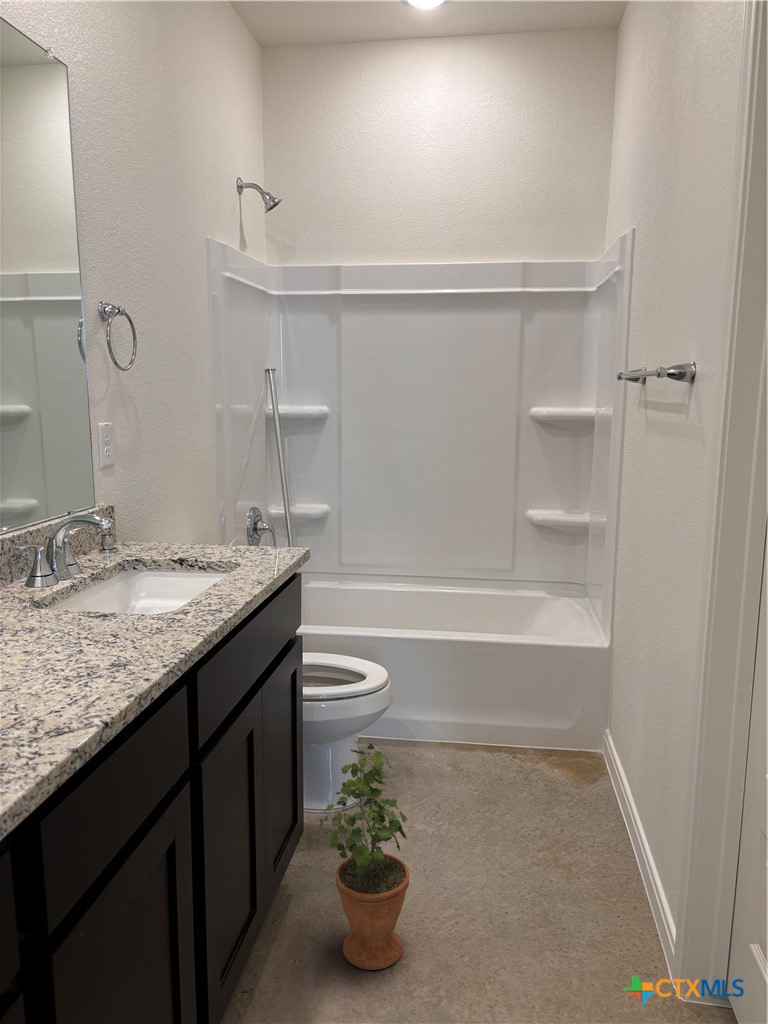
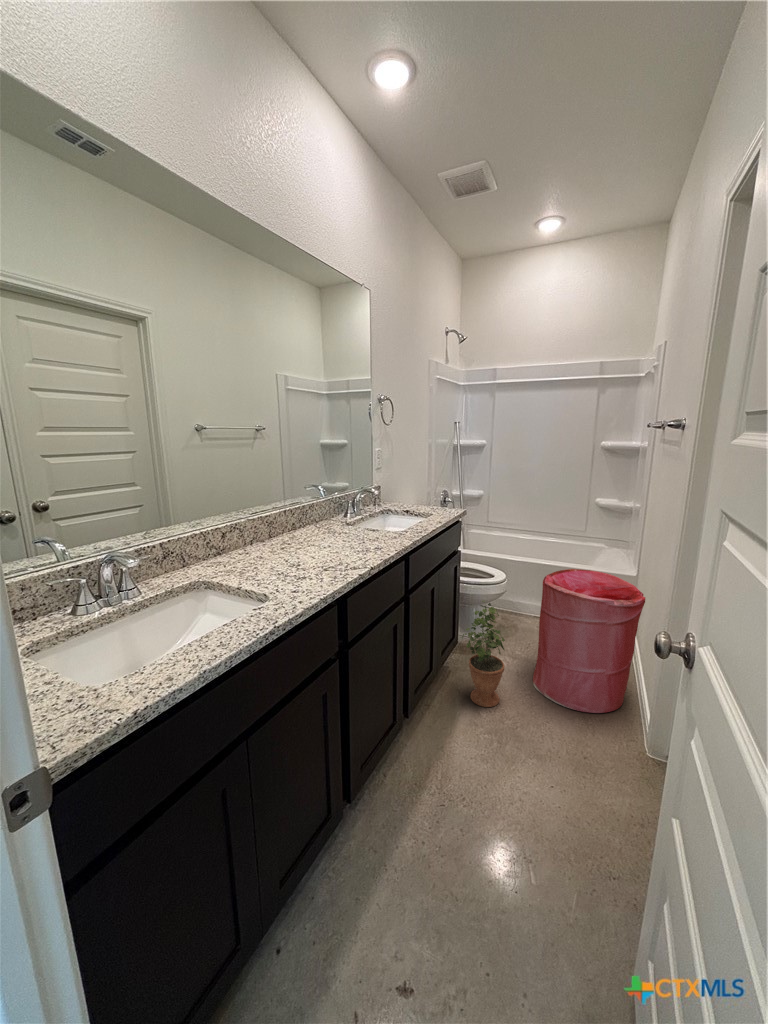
laundry hamper: none [461,650,652,935] -> present [533,569,645,713]

